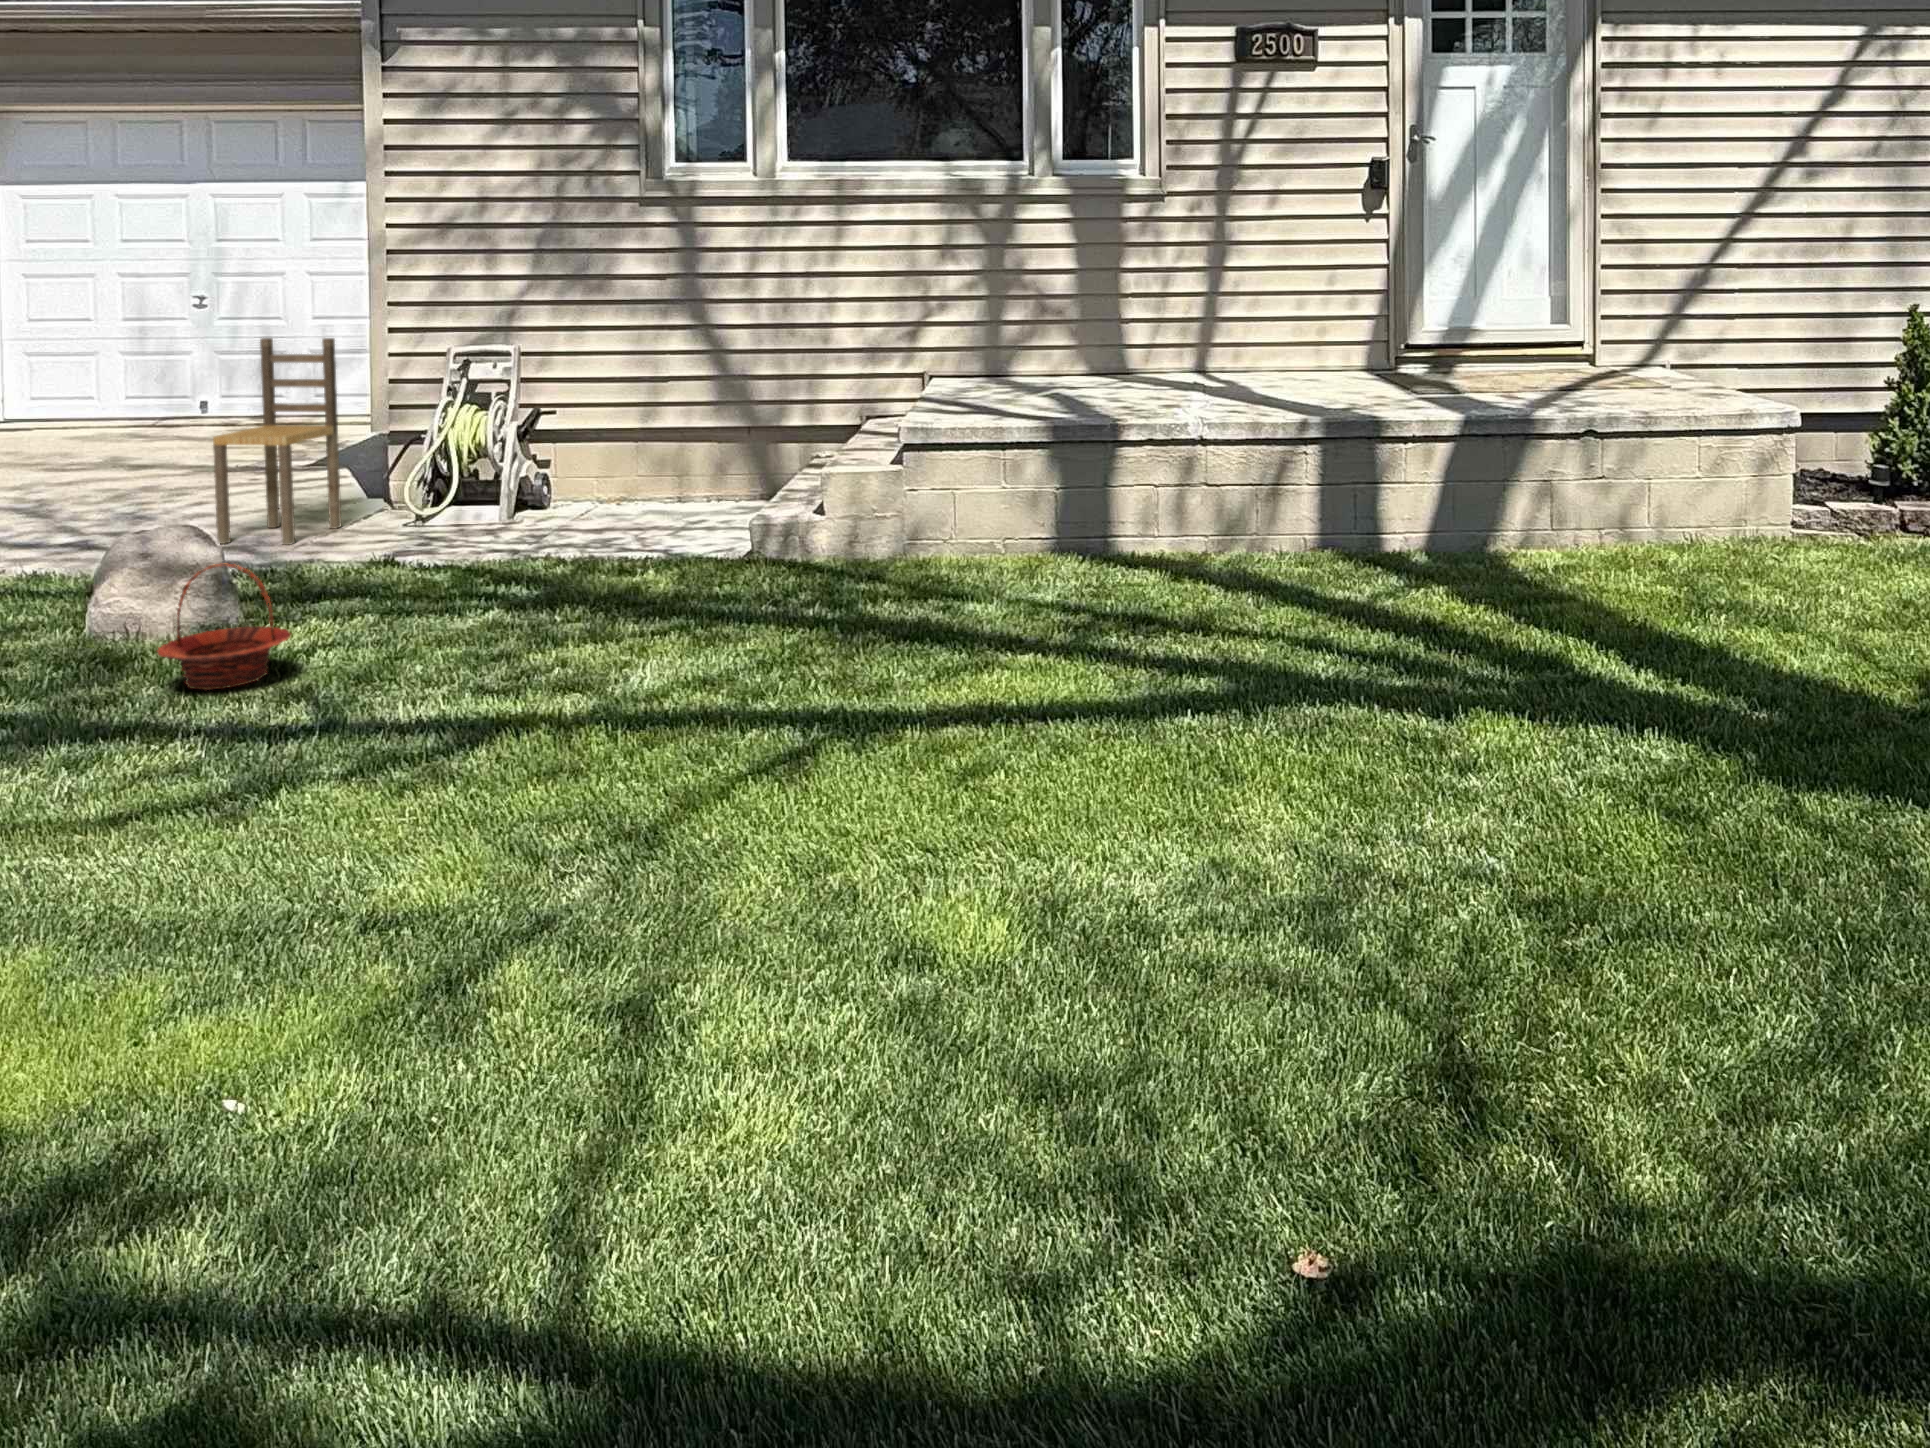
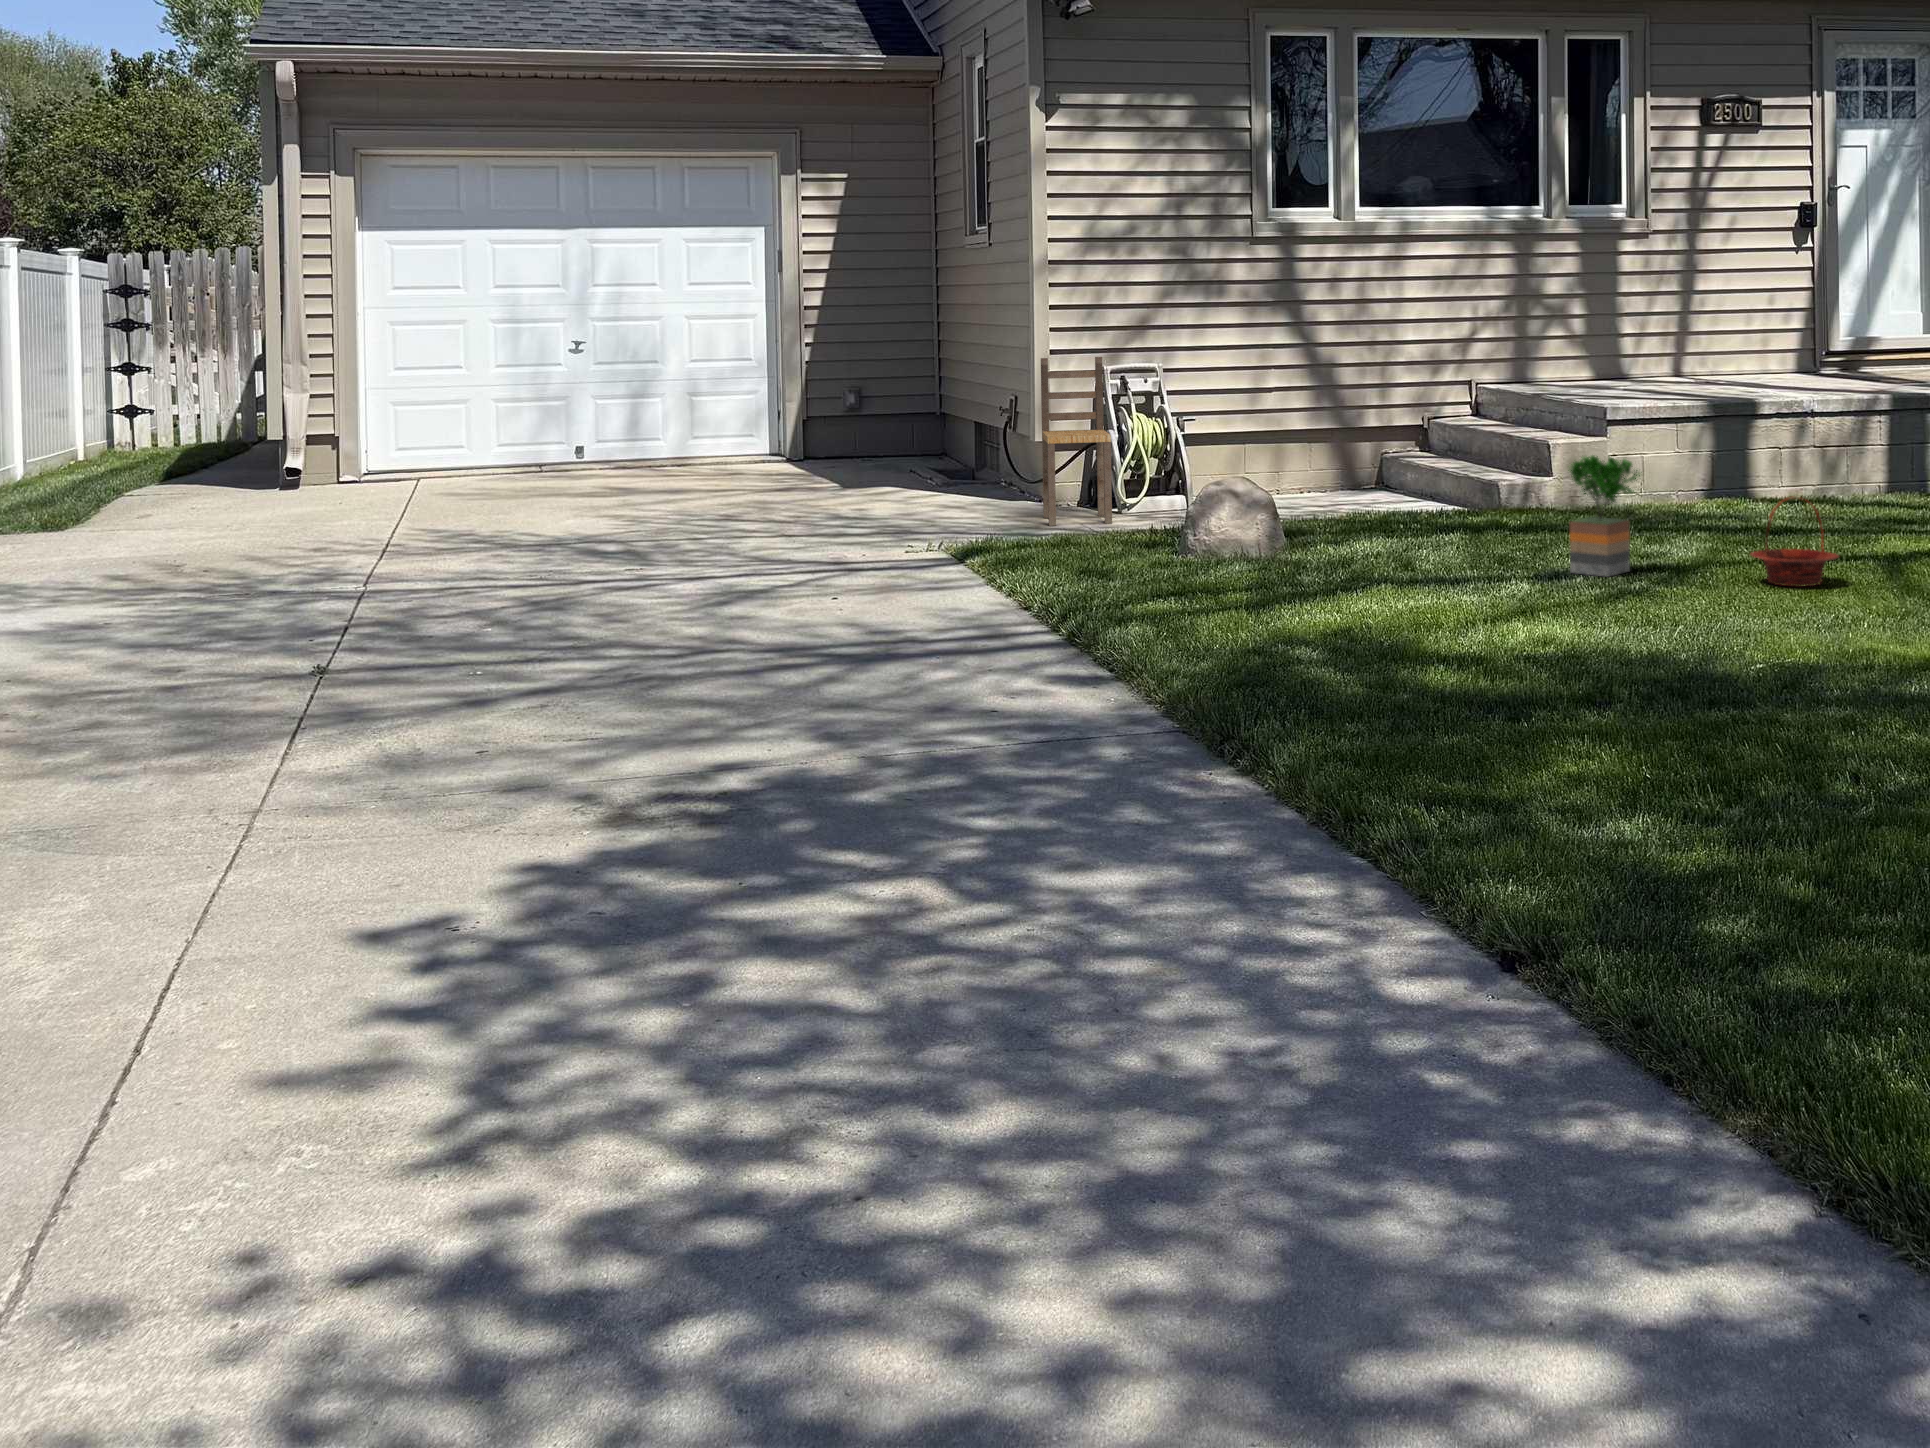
potted tree: none [307,546,465,754] -> present [1568,455,1640,577]
basket: present [157,564,291,690] -> present [1751,497,1839,586]

